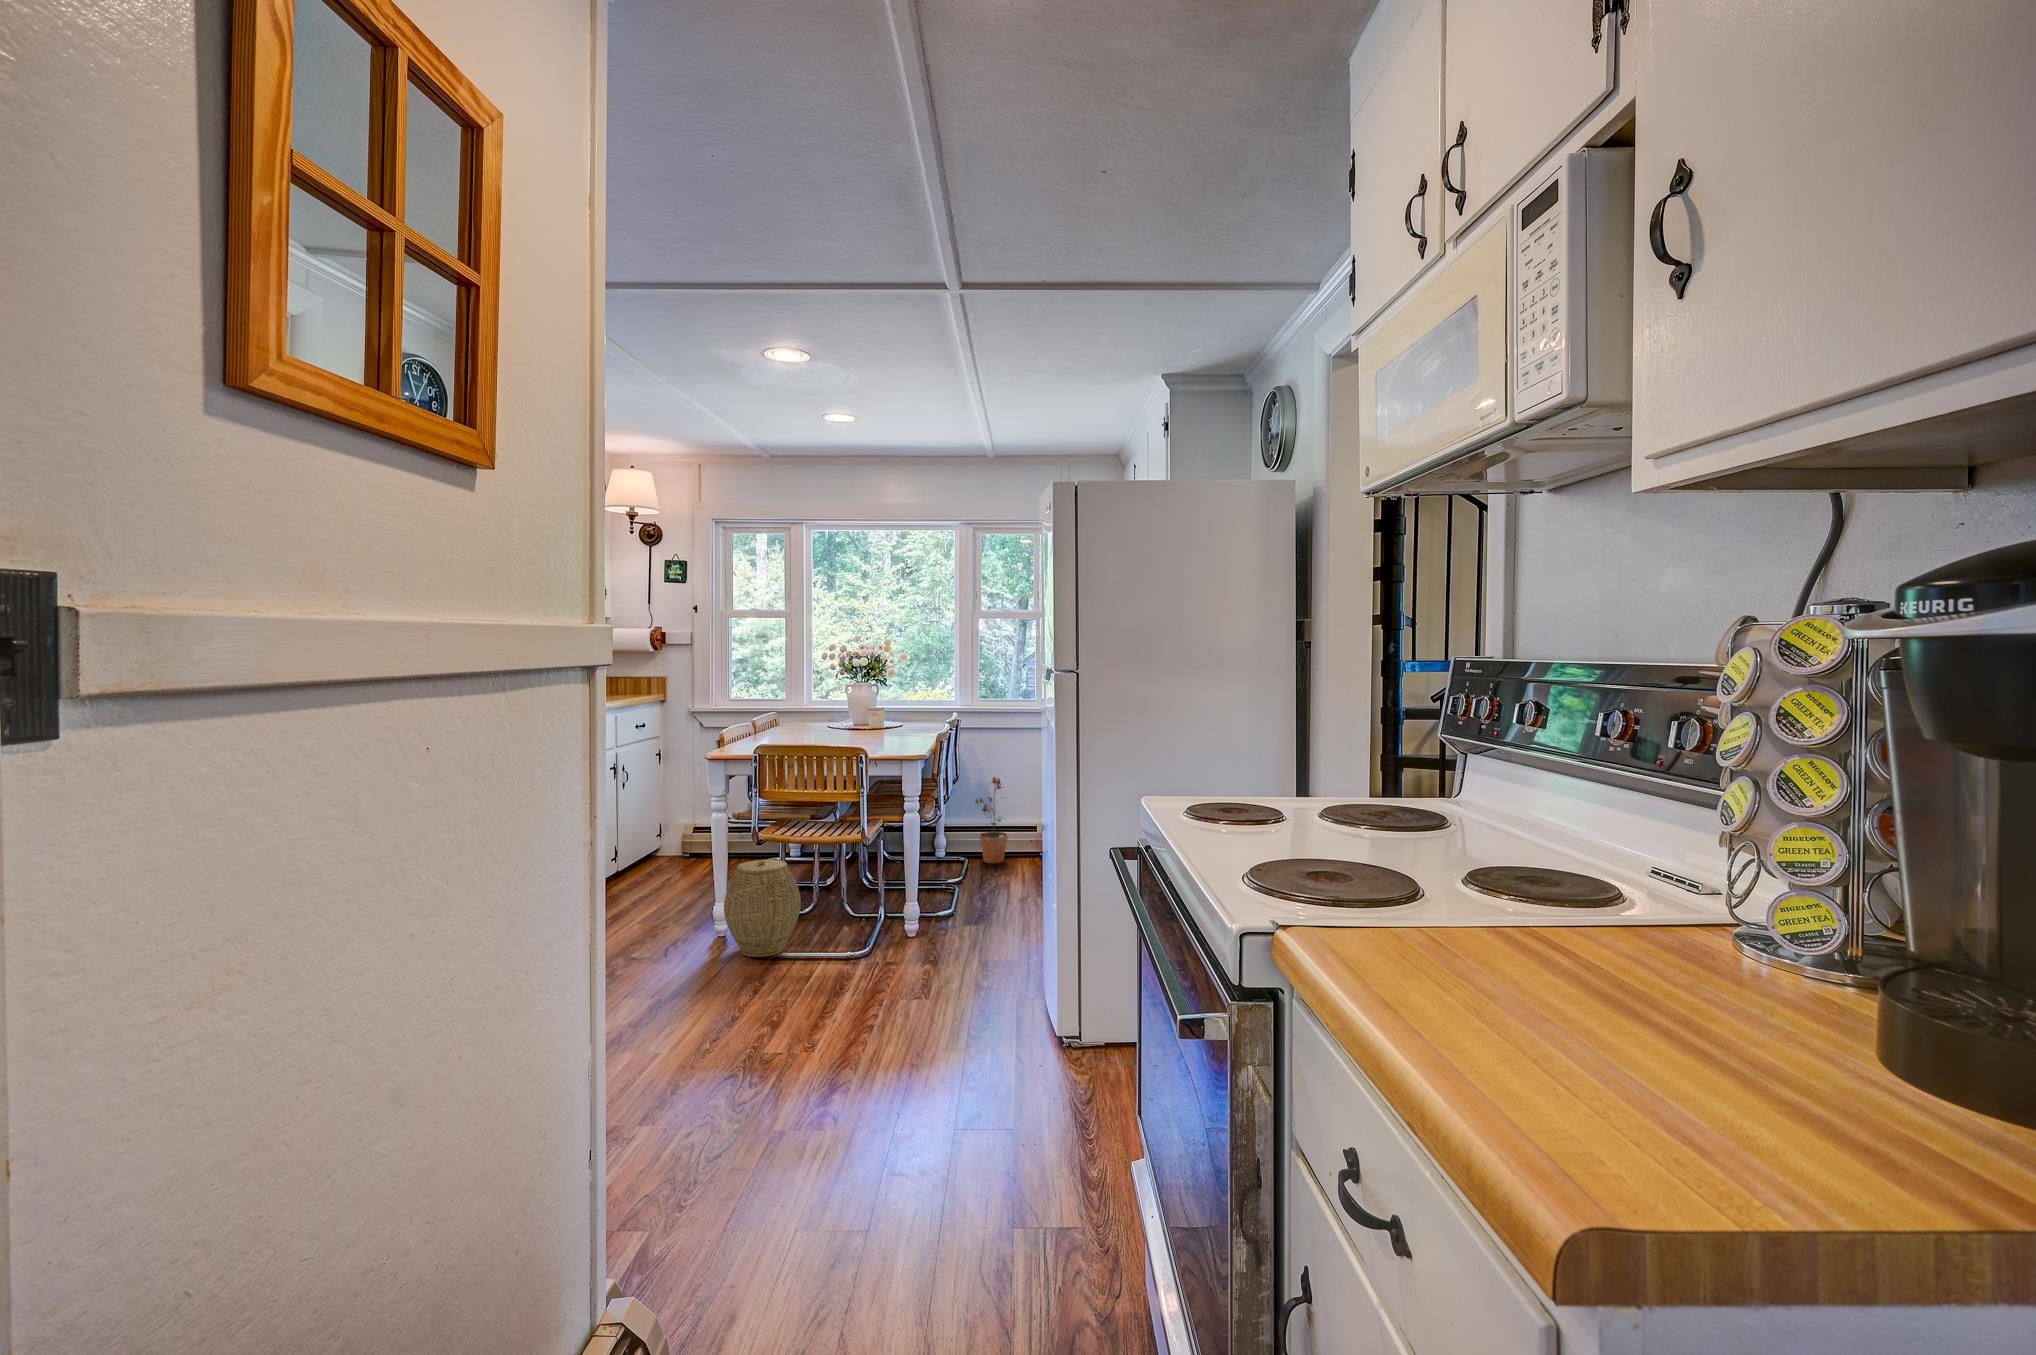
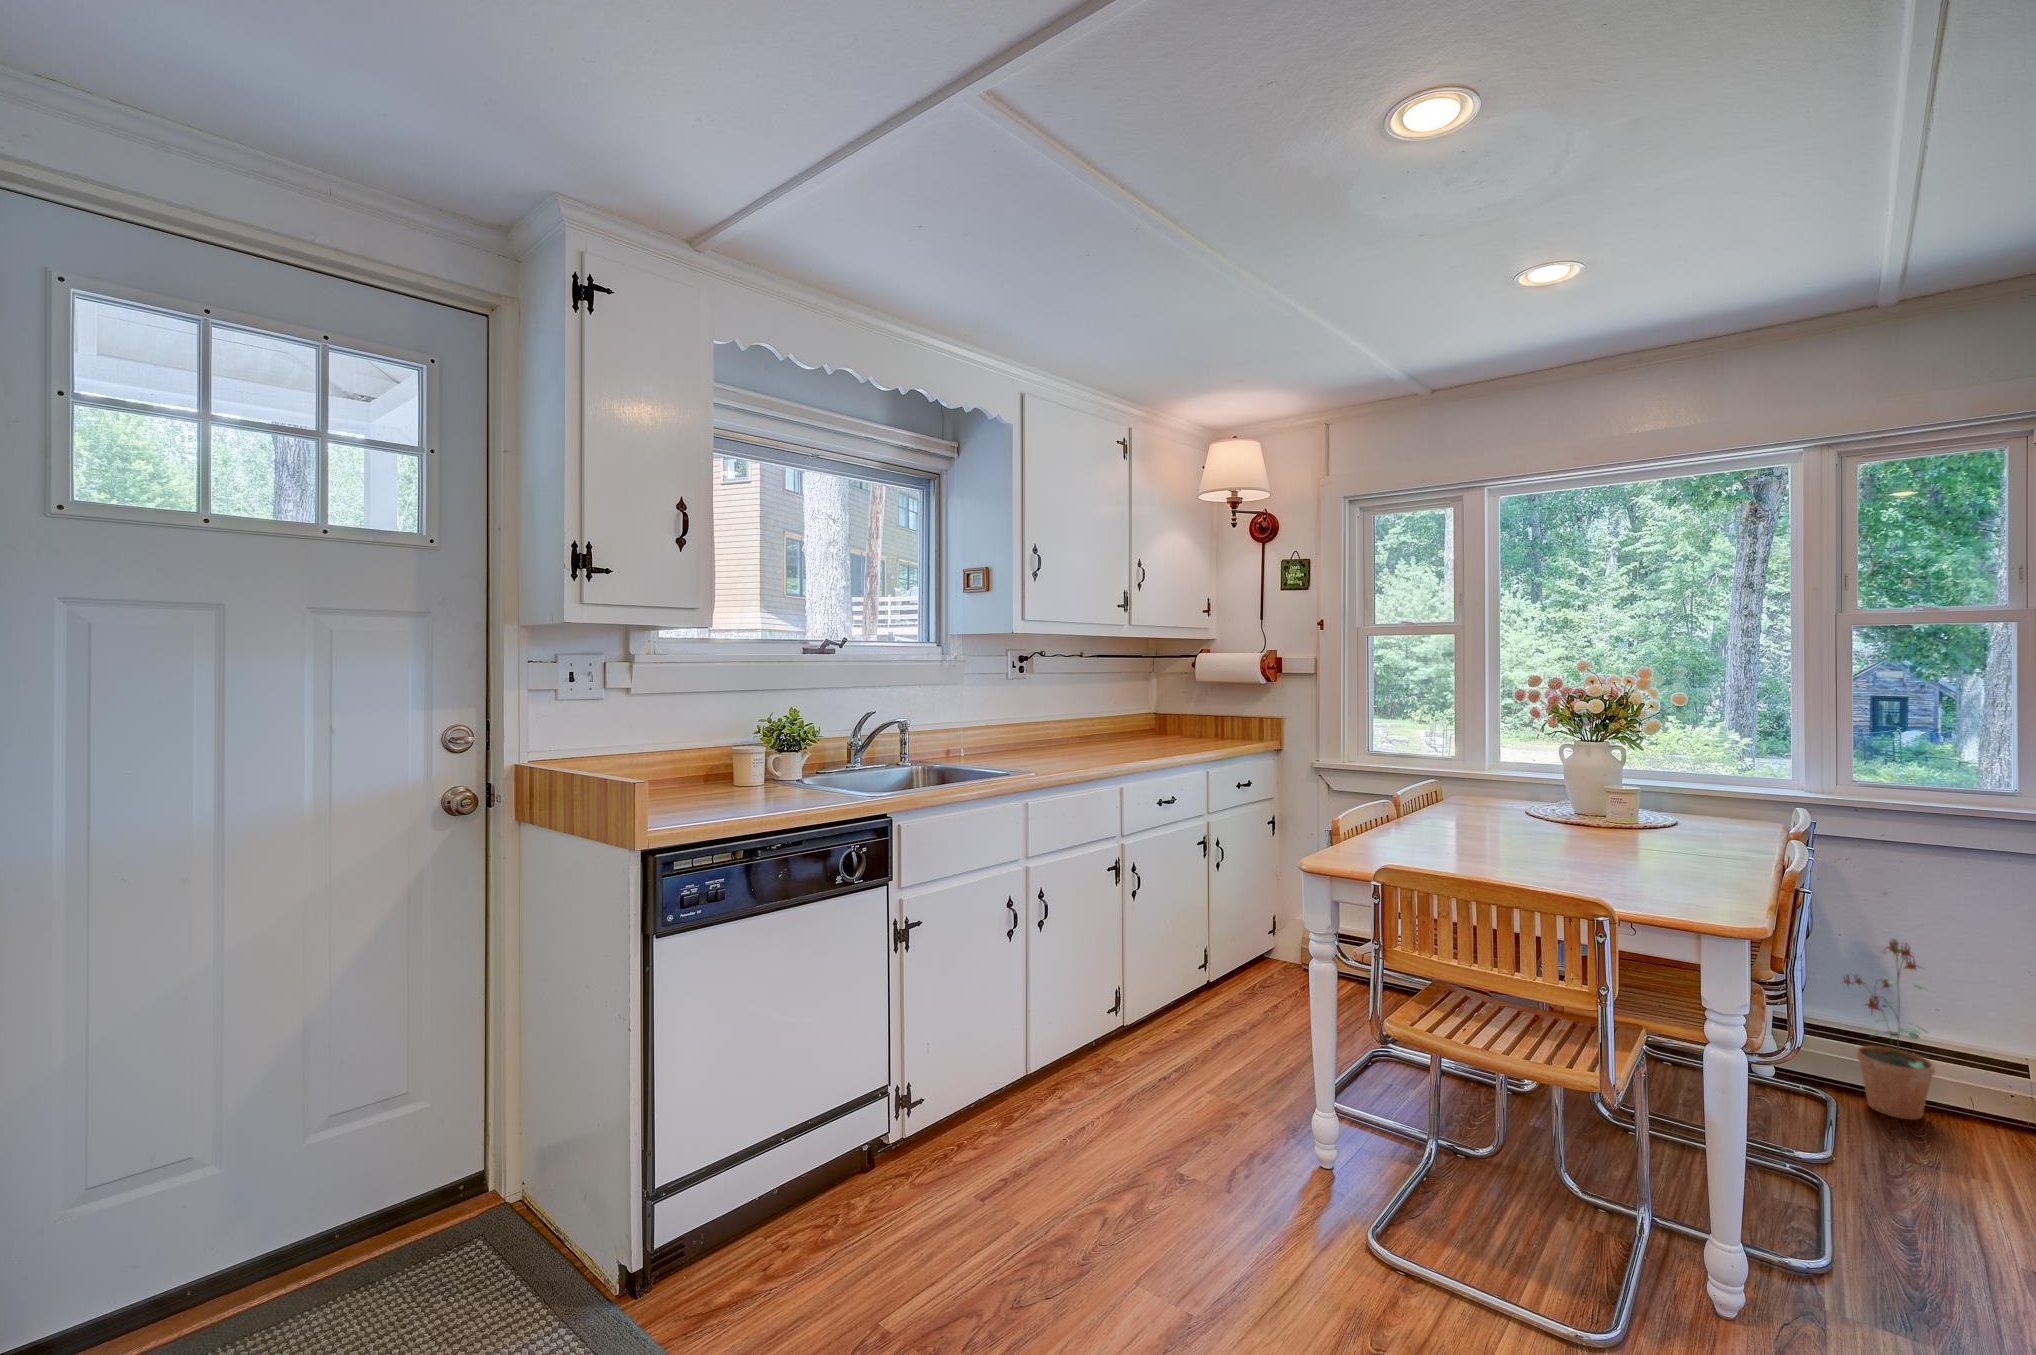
woven basket: present [724,859,801,957] -> none [1325,1064,1467,1257]

